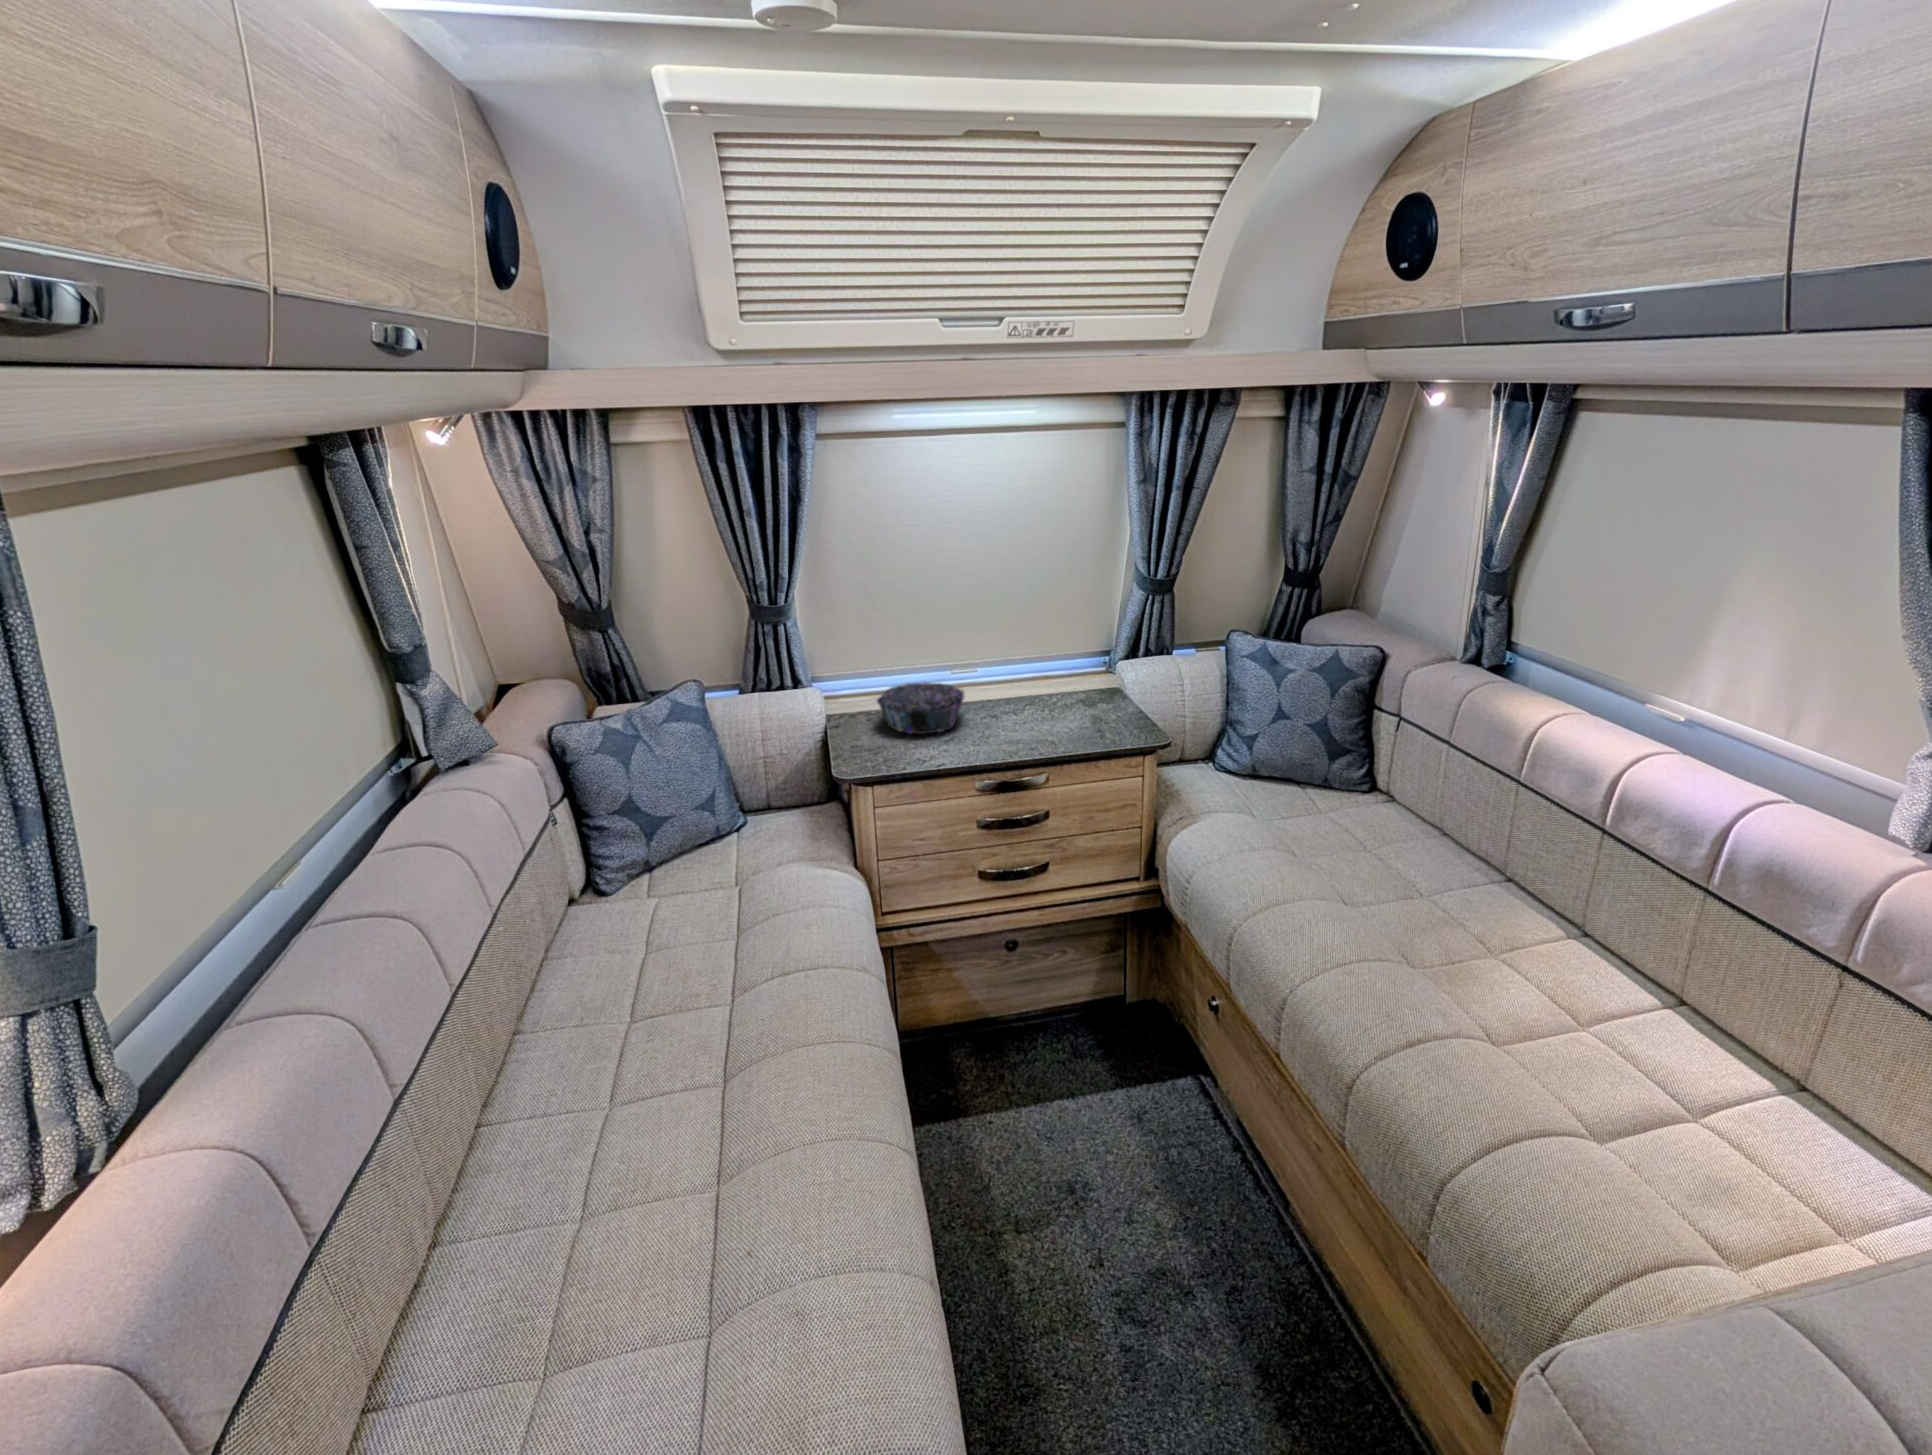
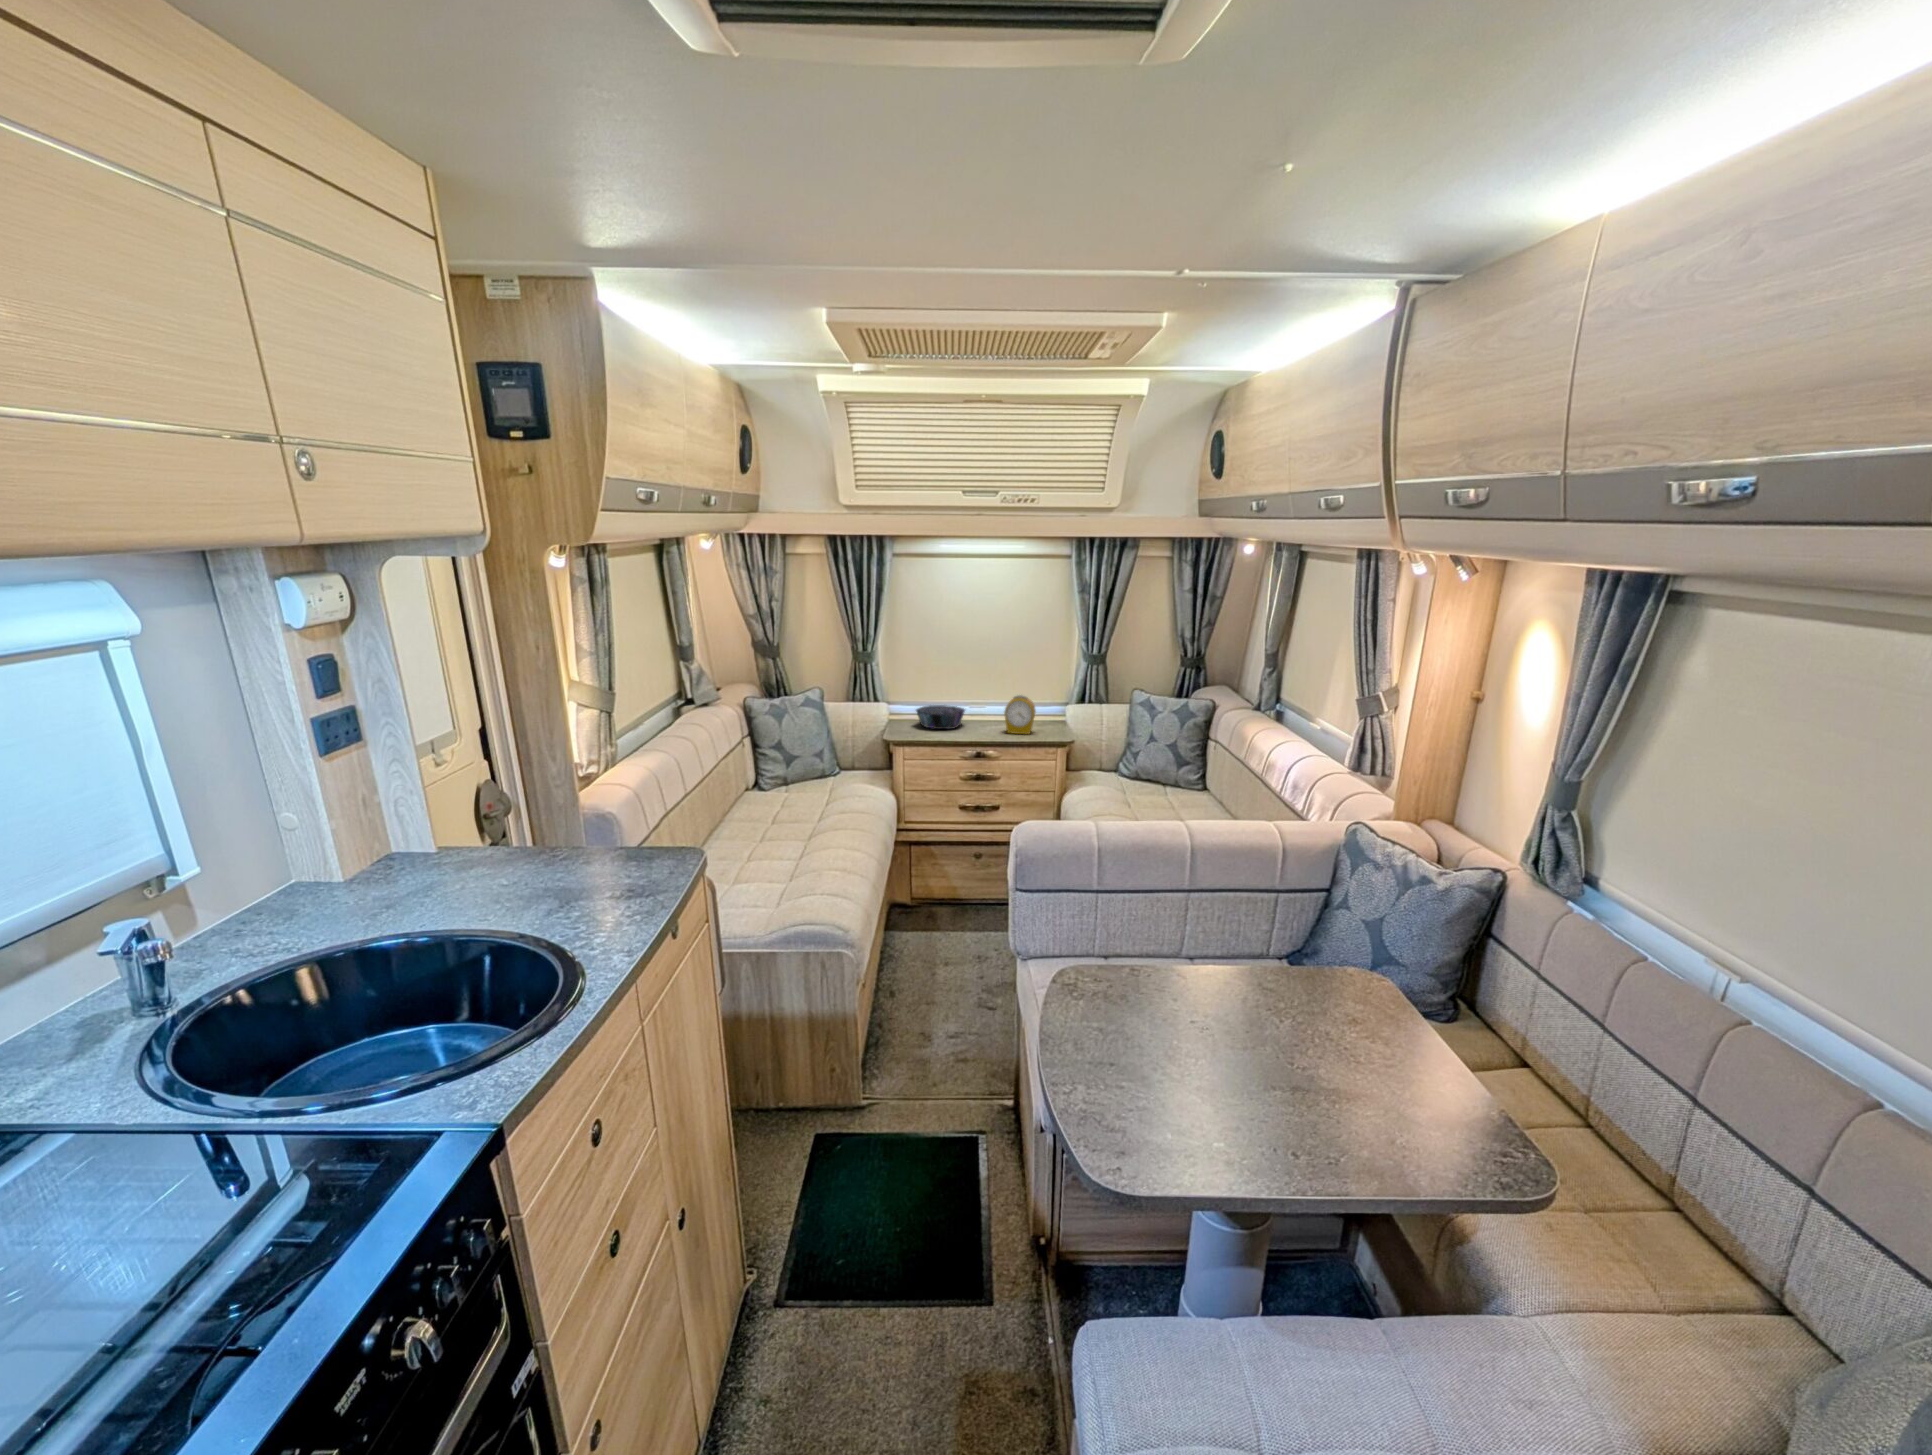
alarm clock: none [1040,667,1095,735] -> present [1004,695,1036,734]

